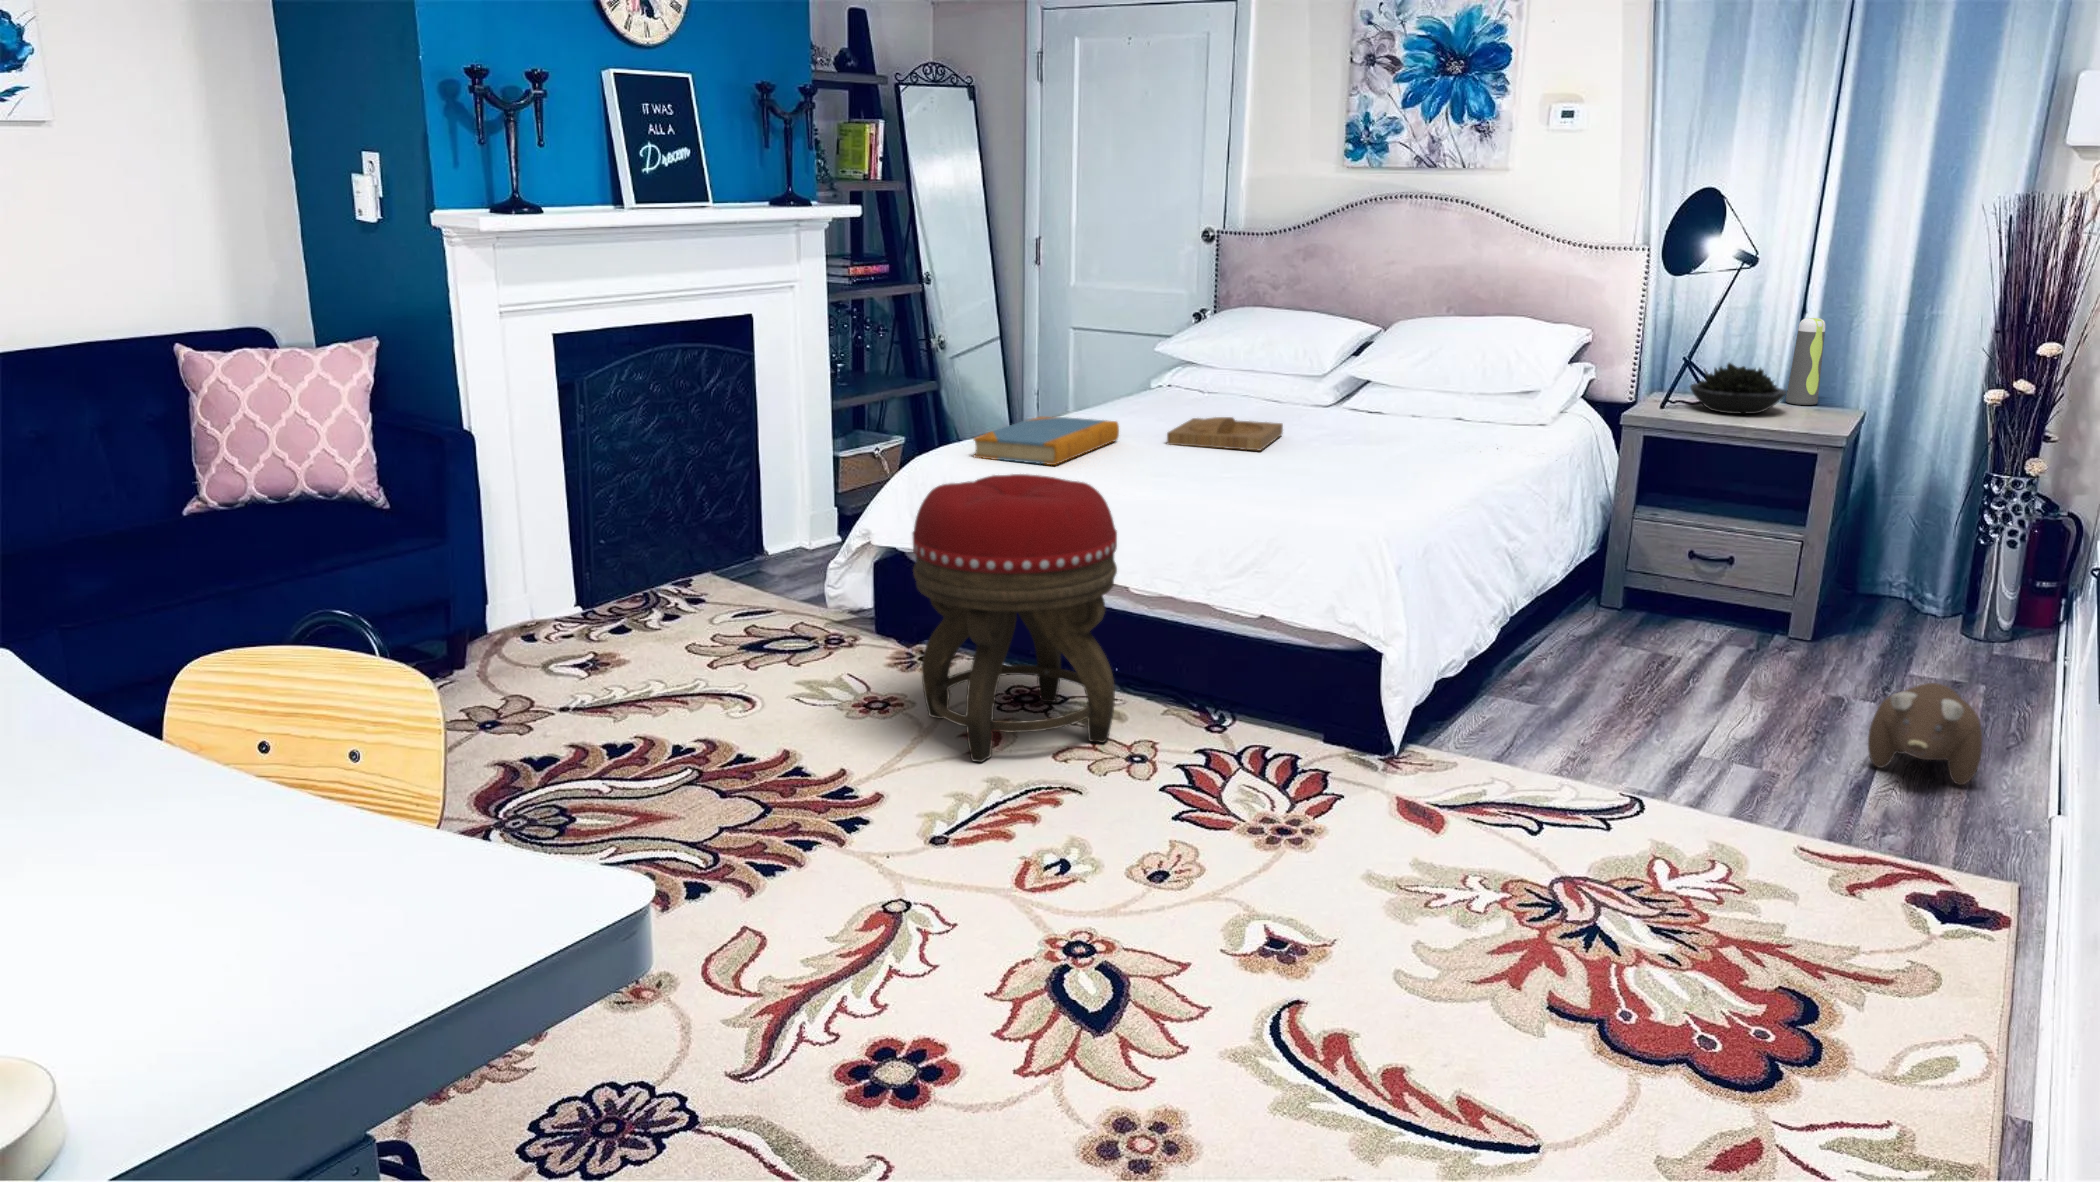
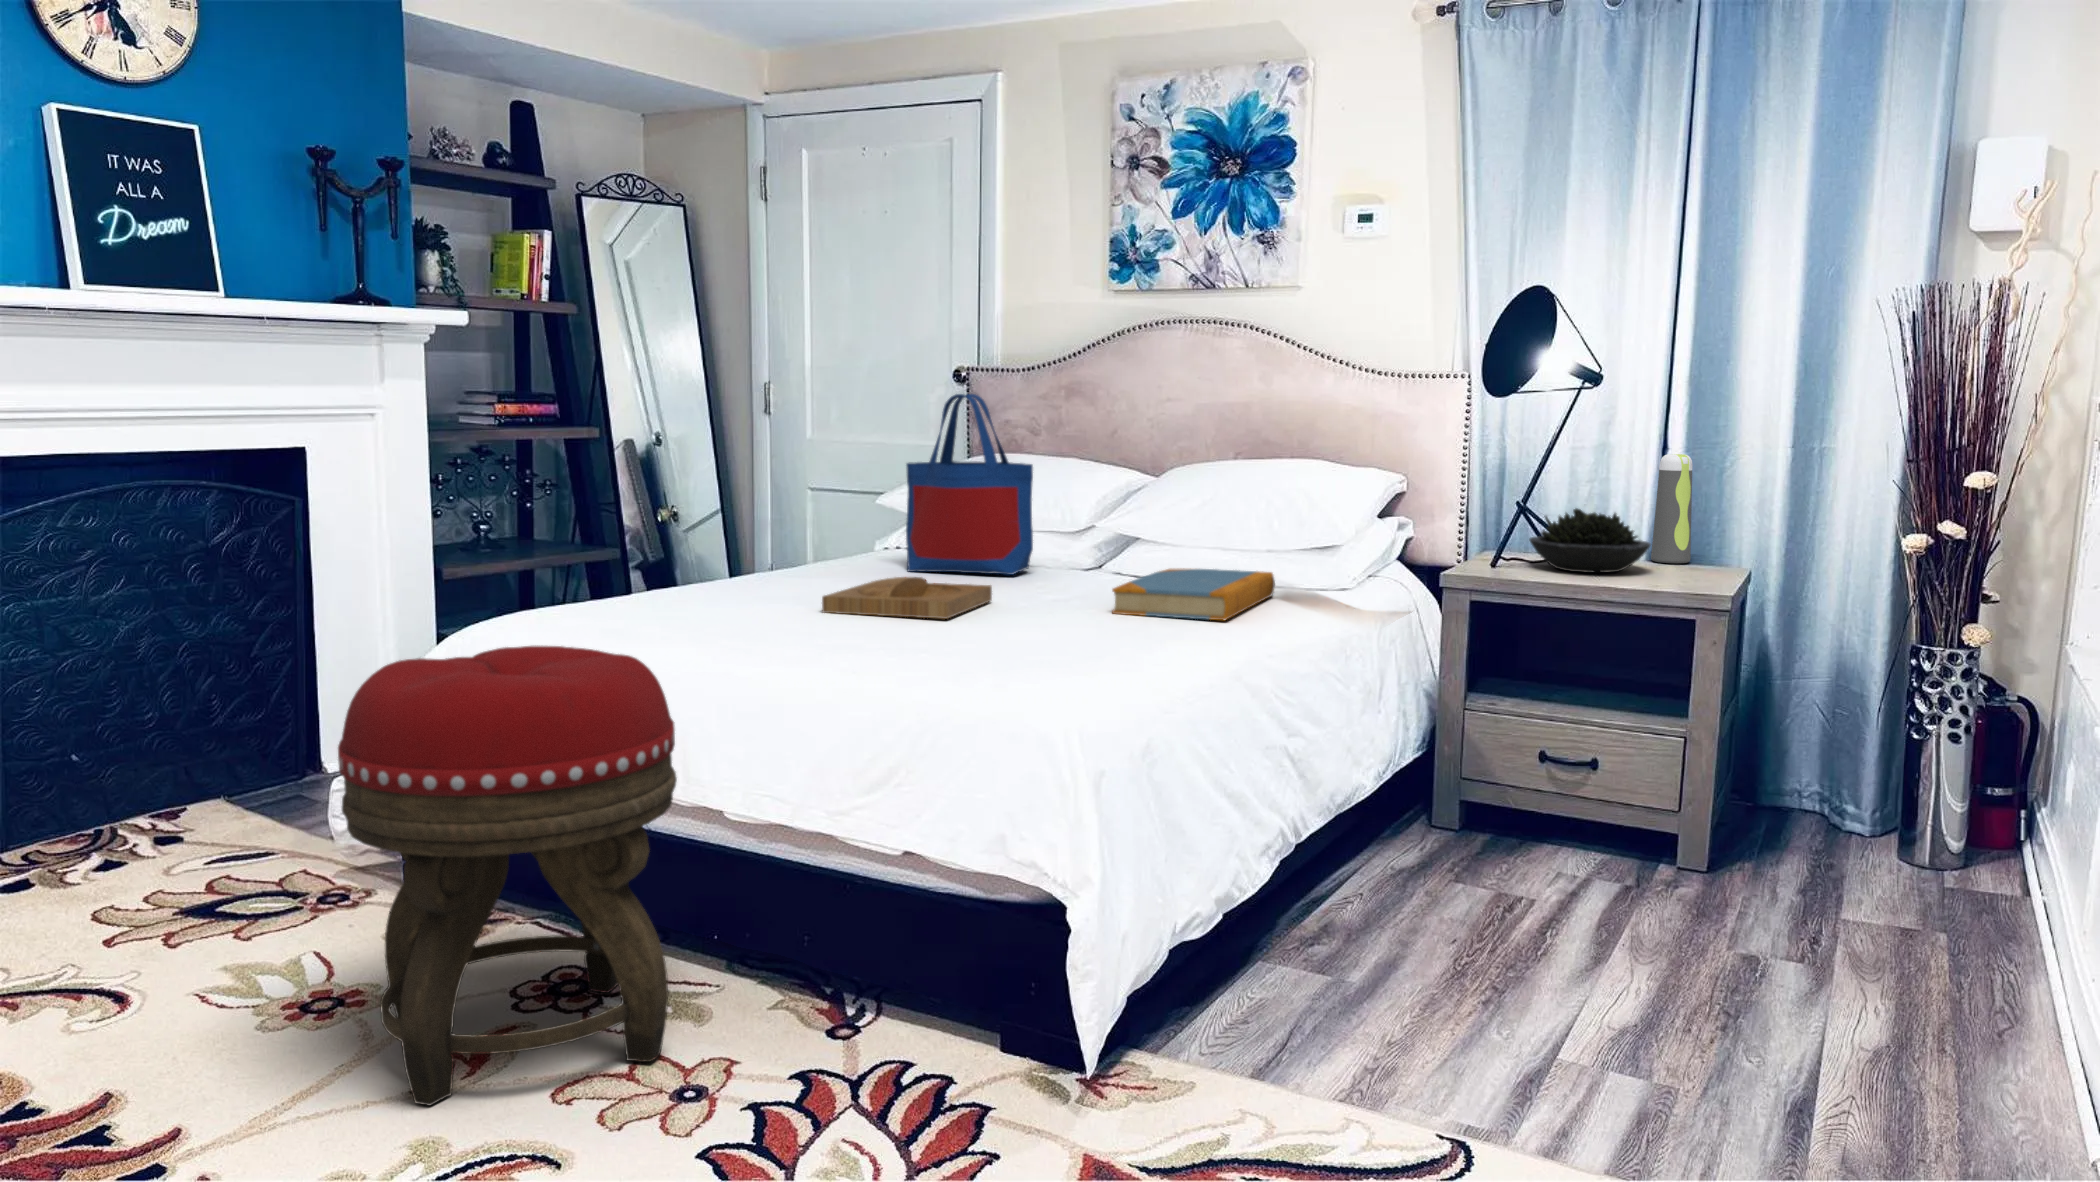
tote bag: none [1199,268,1301,411] -> present [906,394,1033,575]
book: present [973,417,1119,465] -> present [1112,569,1275,620]
plush toy: present [1868,683,1982,785] -> none [1802,939,1970,1097]

